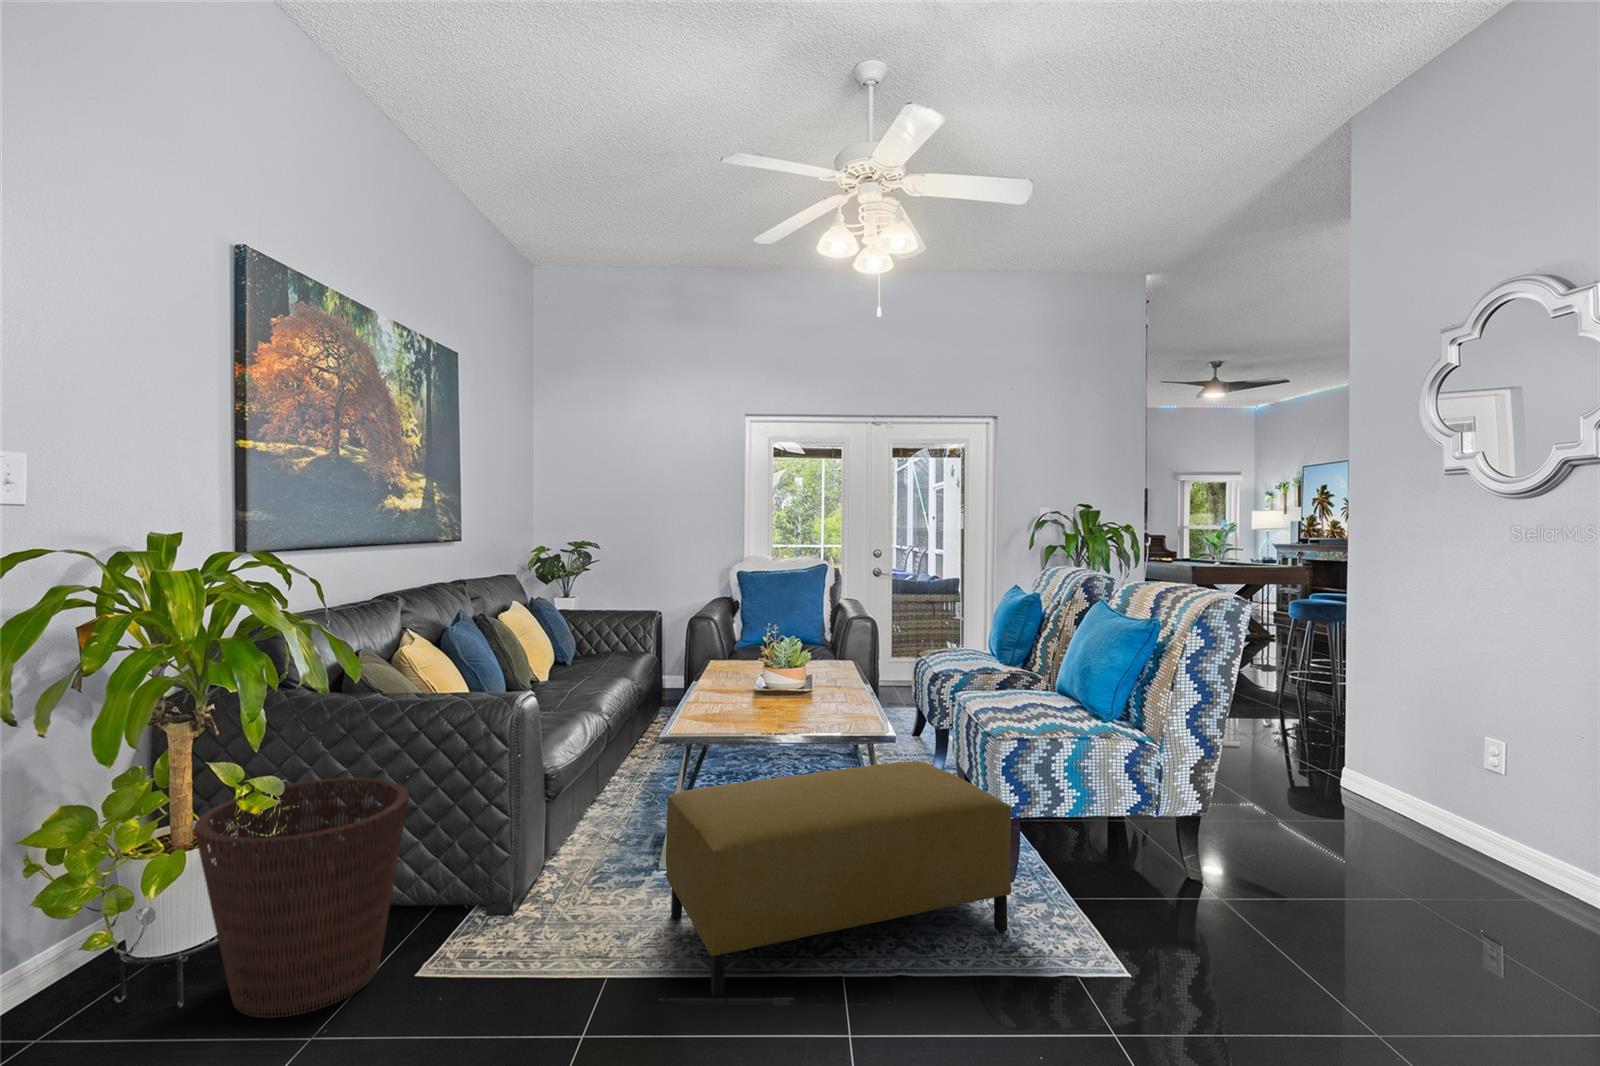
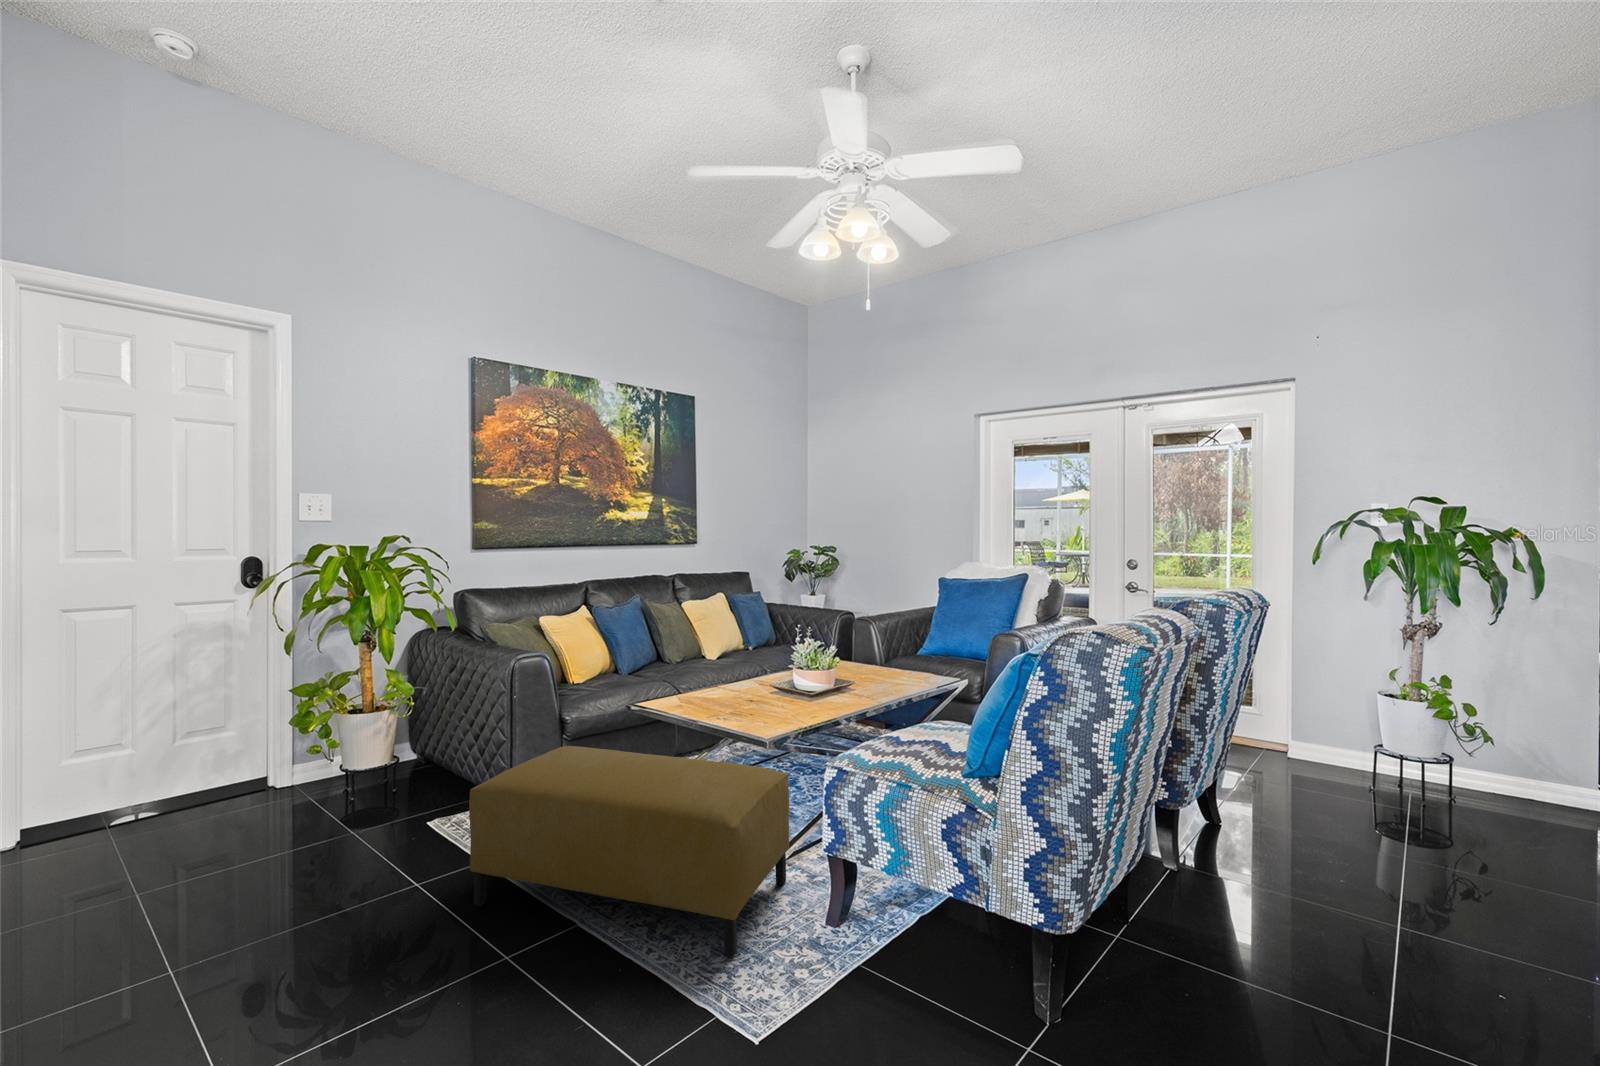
basket: present [194,778,409,1018] -> none [300,691,432,827]

